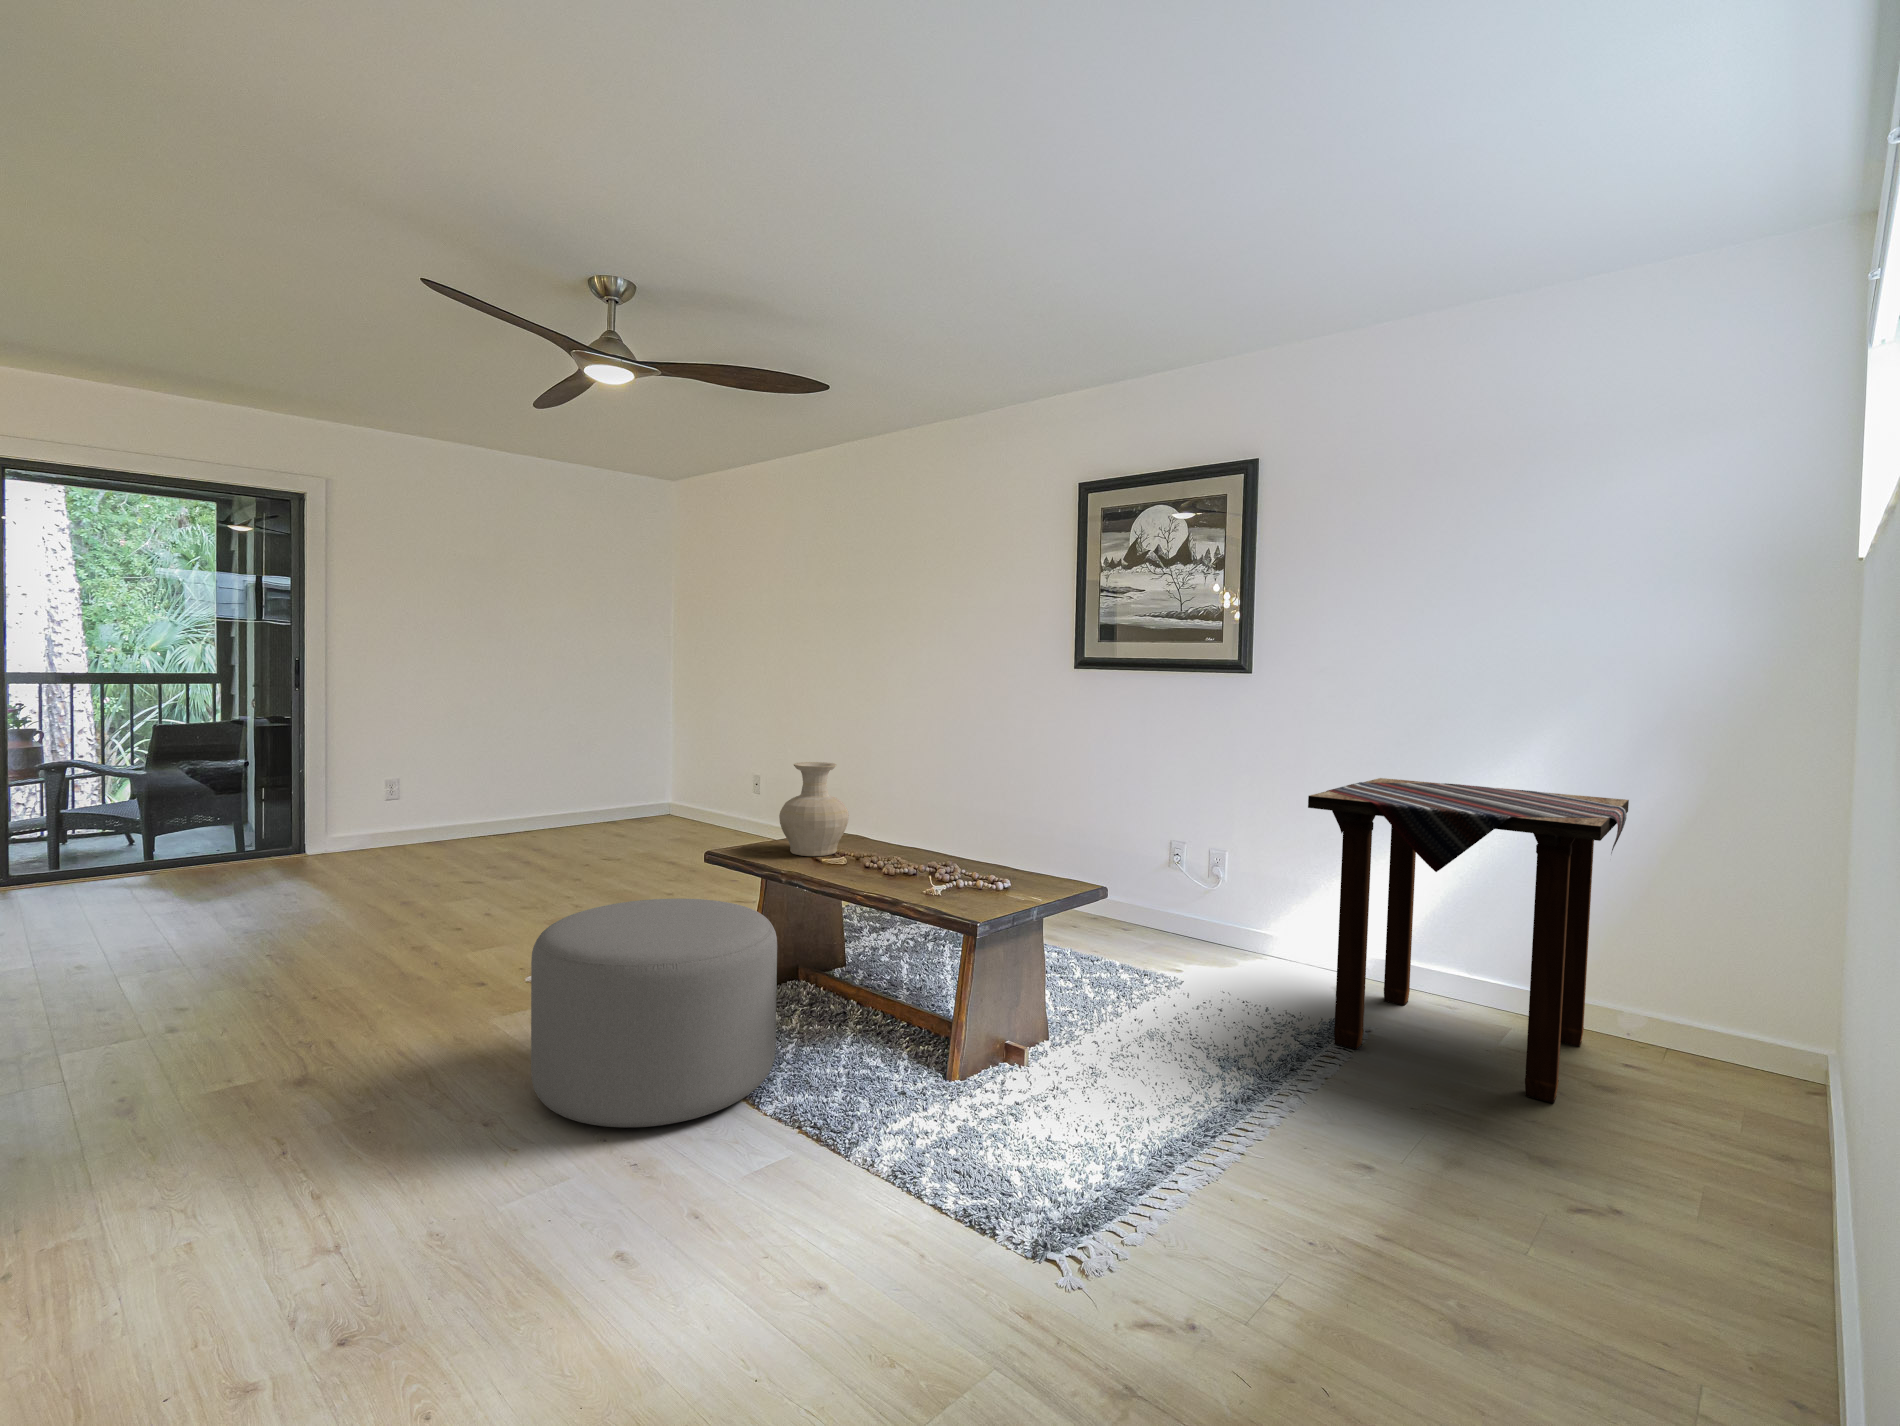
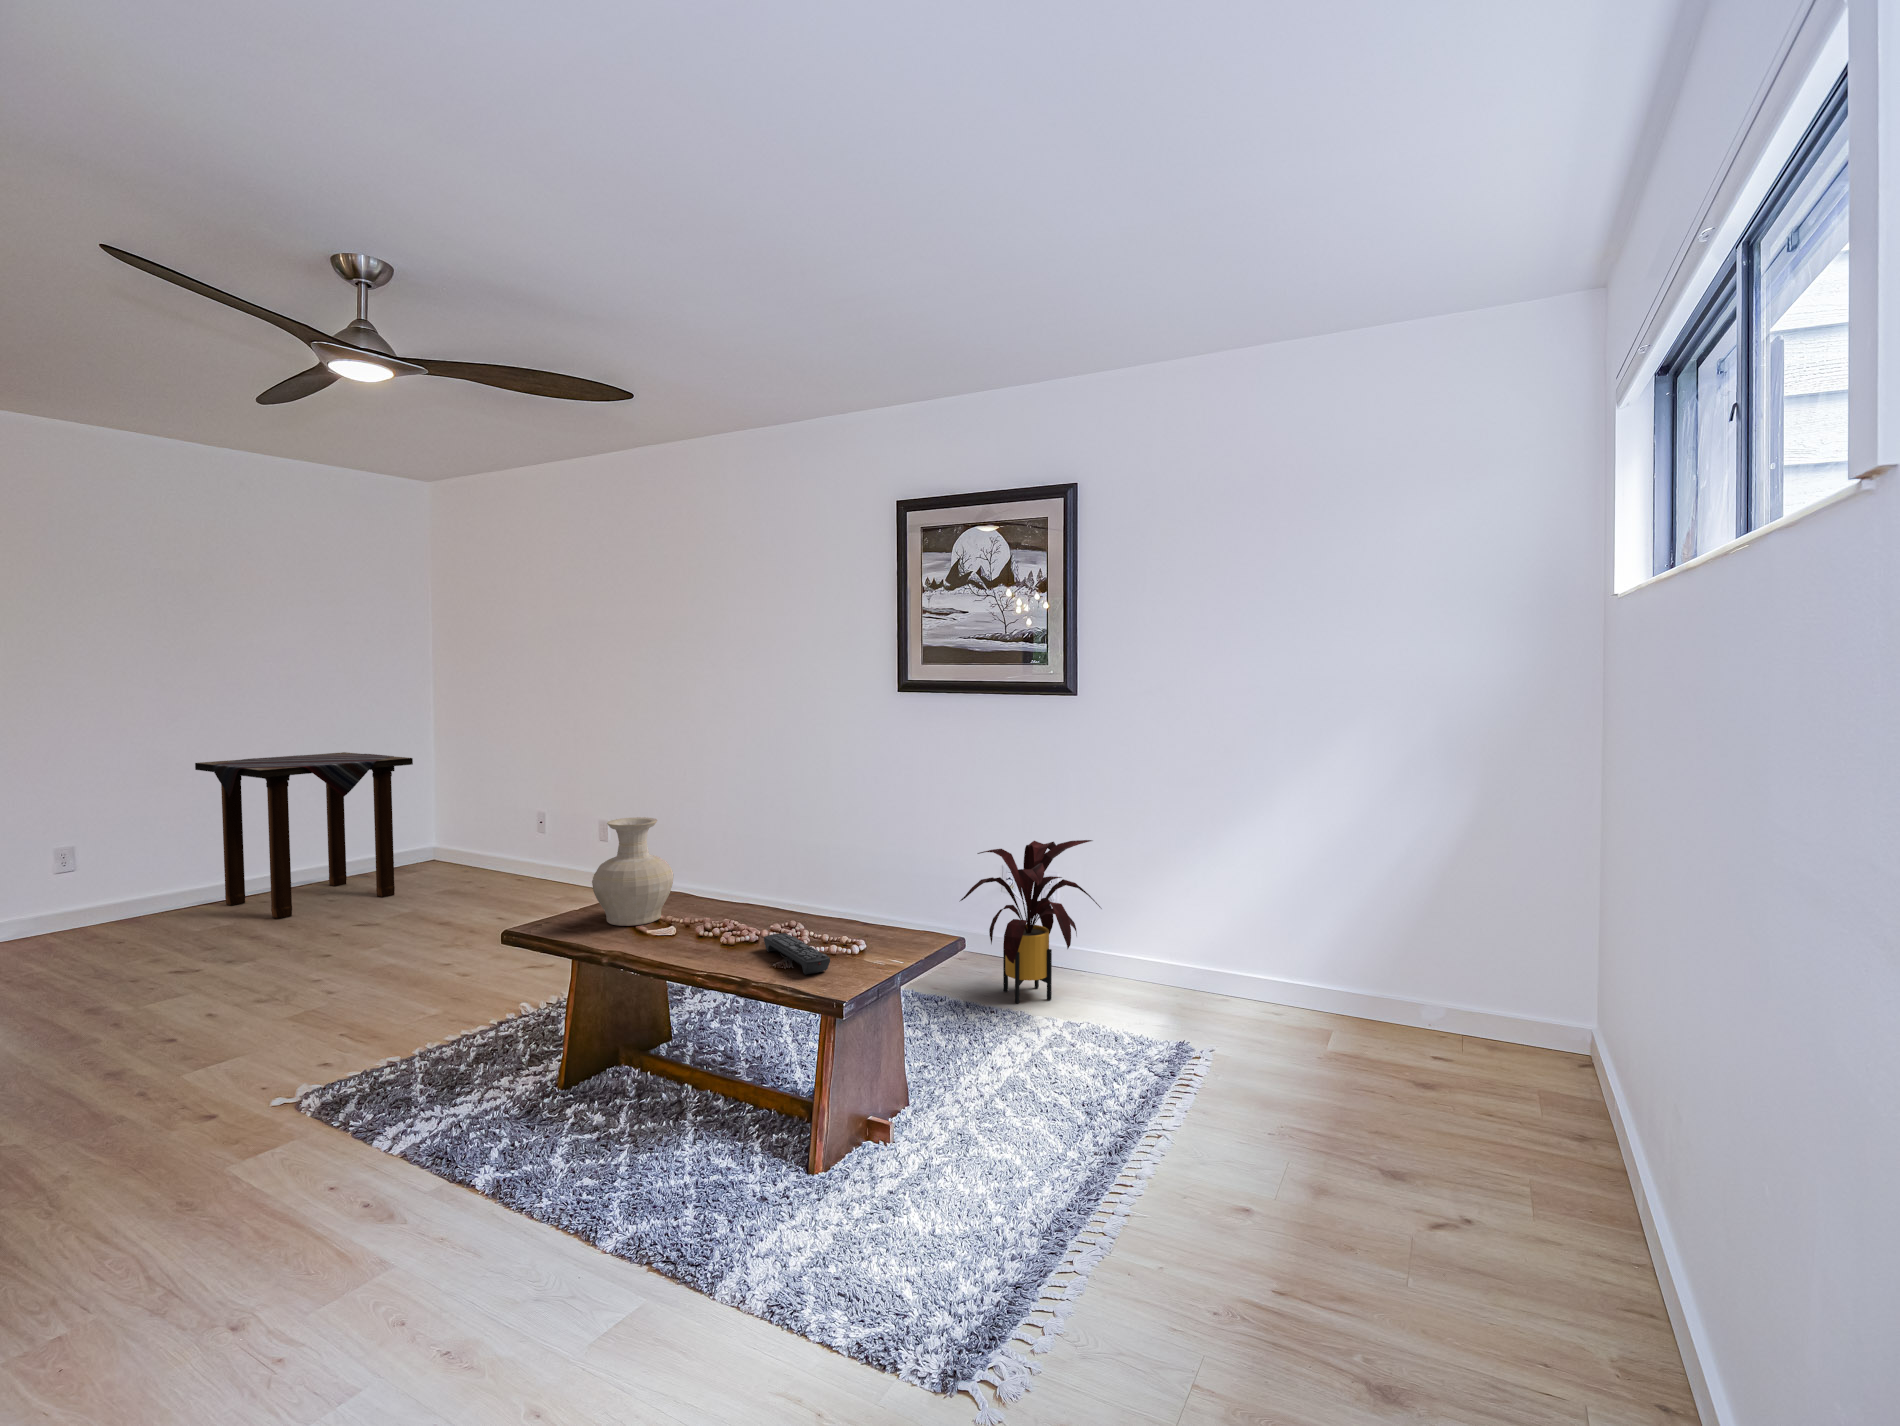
side table: present [1308,778,1629,1103] -> present [195,752,413,919]
house plant: none [1118,814,1268,972] -> present [960,840,1101,1003]
remote control: none [920,869,974,902] -> present [764,933,830,975]
ottoman: present [531,899,777,1128] -> none [286,997,608,1310]

